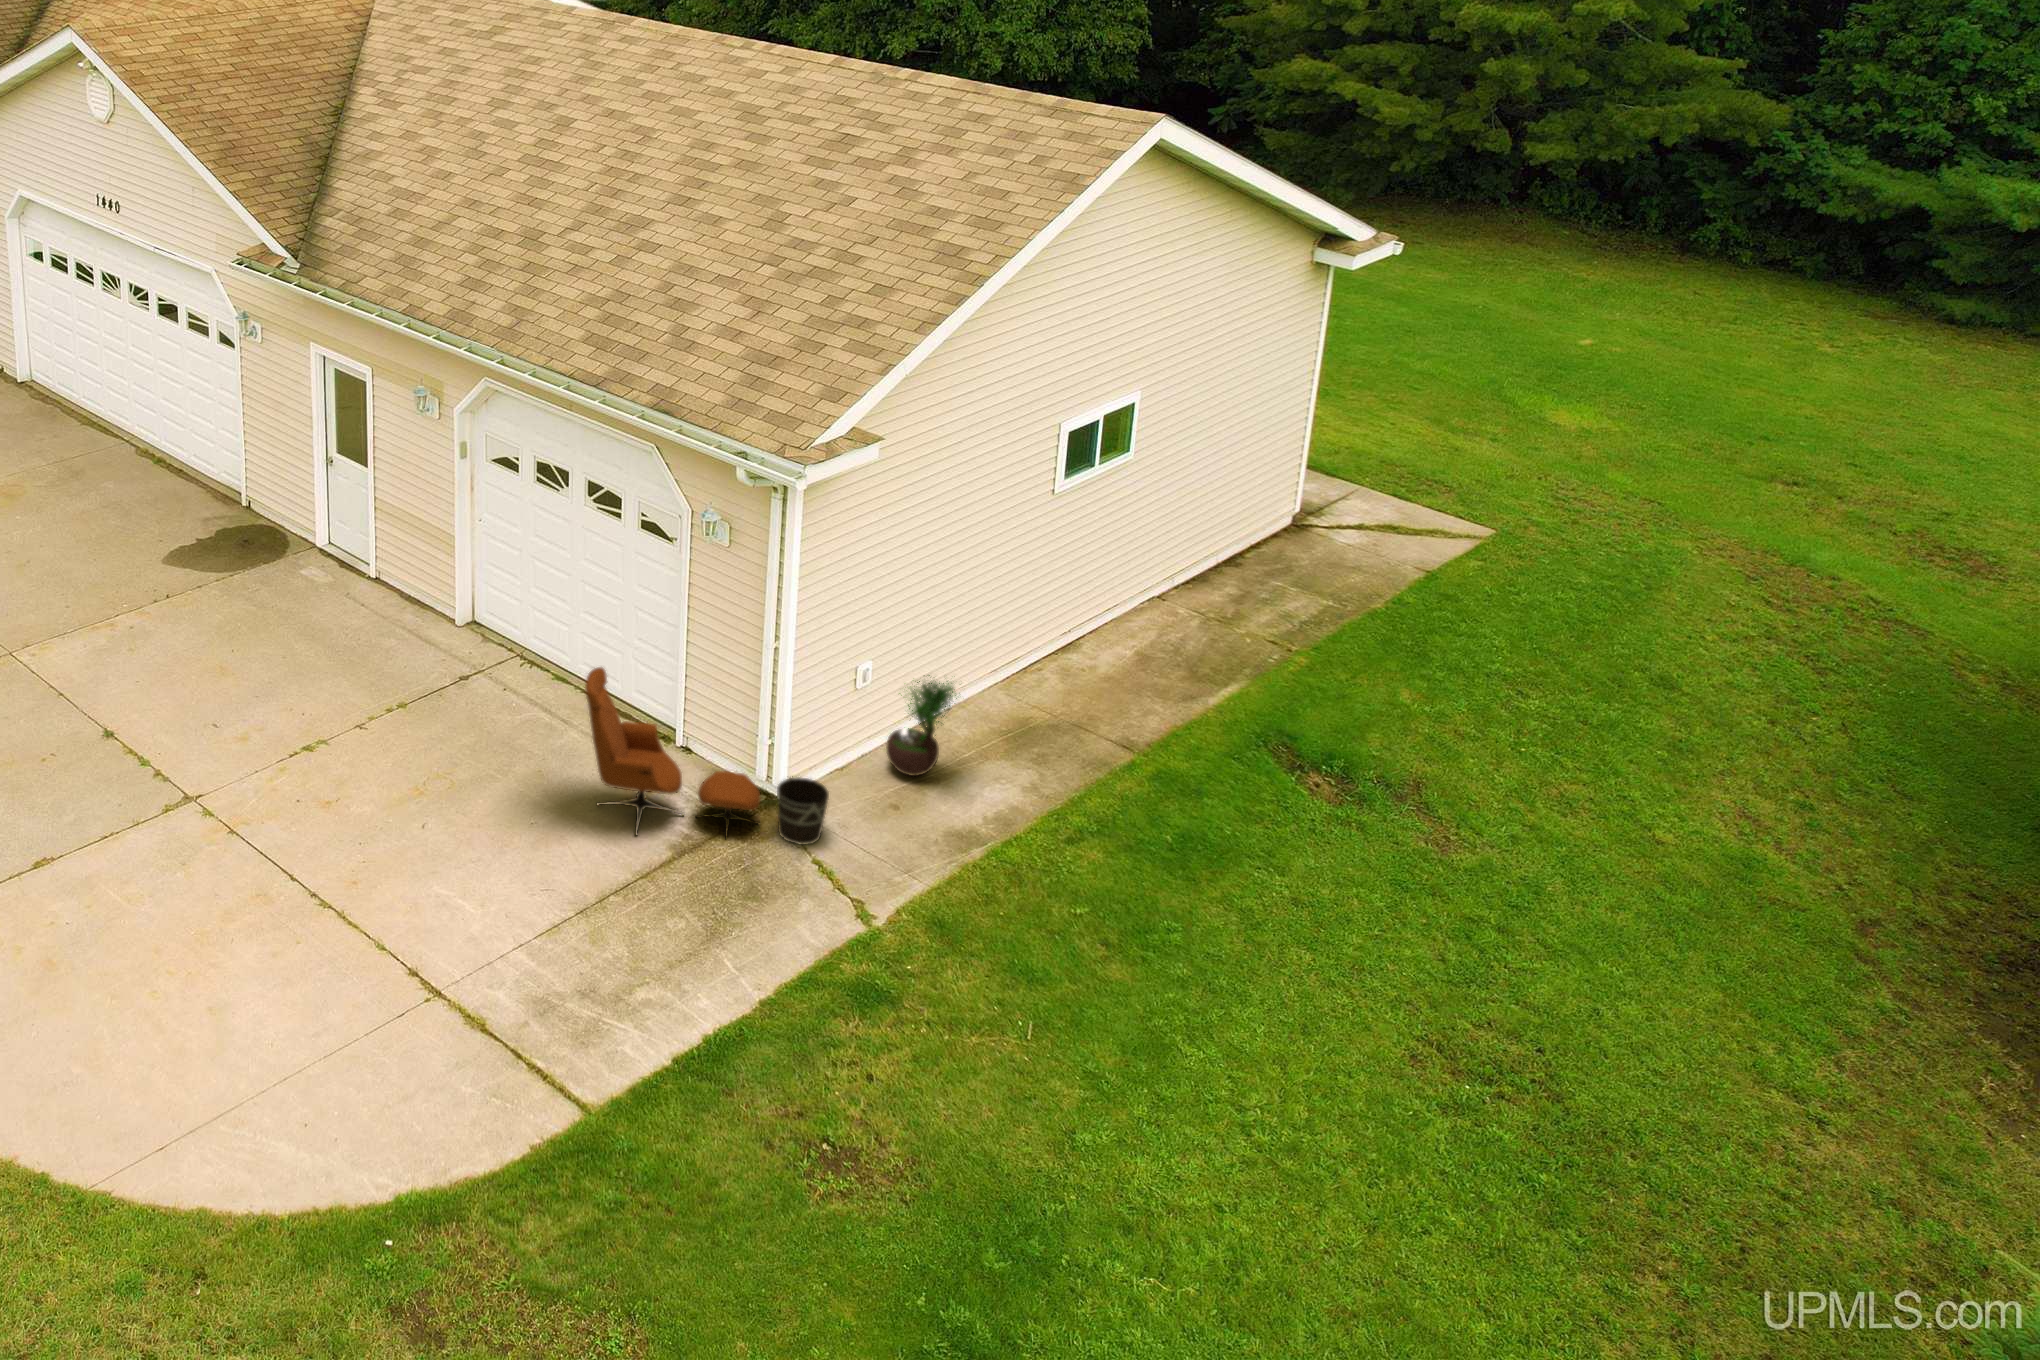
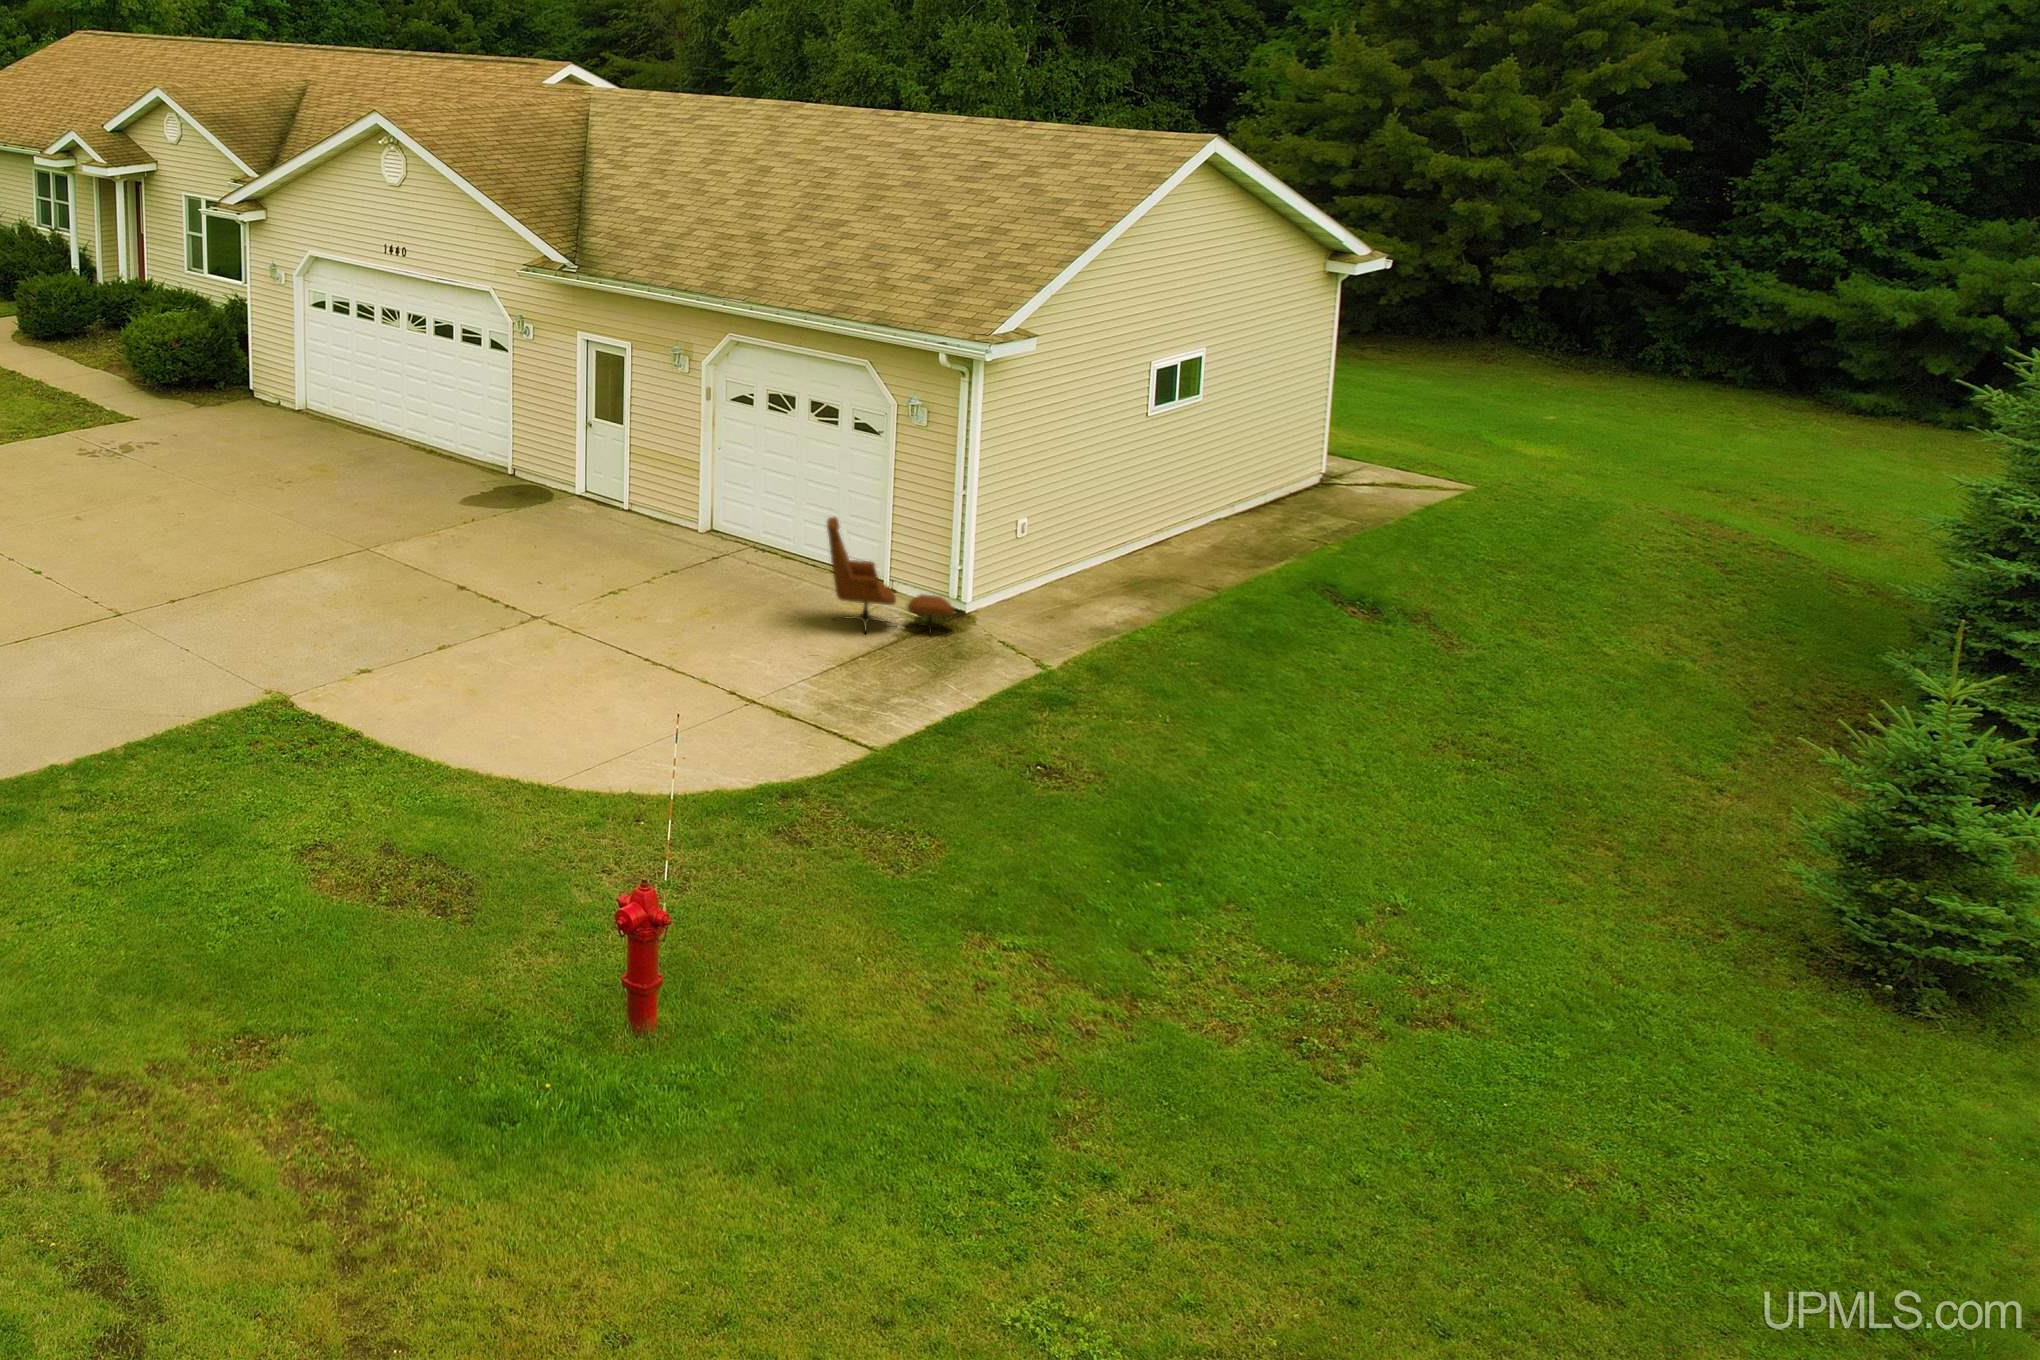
potted tree: present [886,675,957,776] -> none [1038,528,1095,609]
bucket: present [777,776,829,845] -> none [966,594,1005,640]

